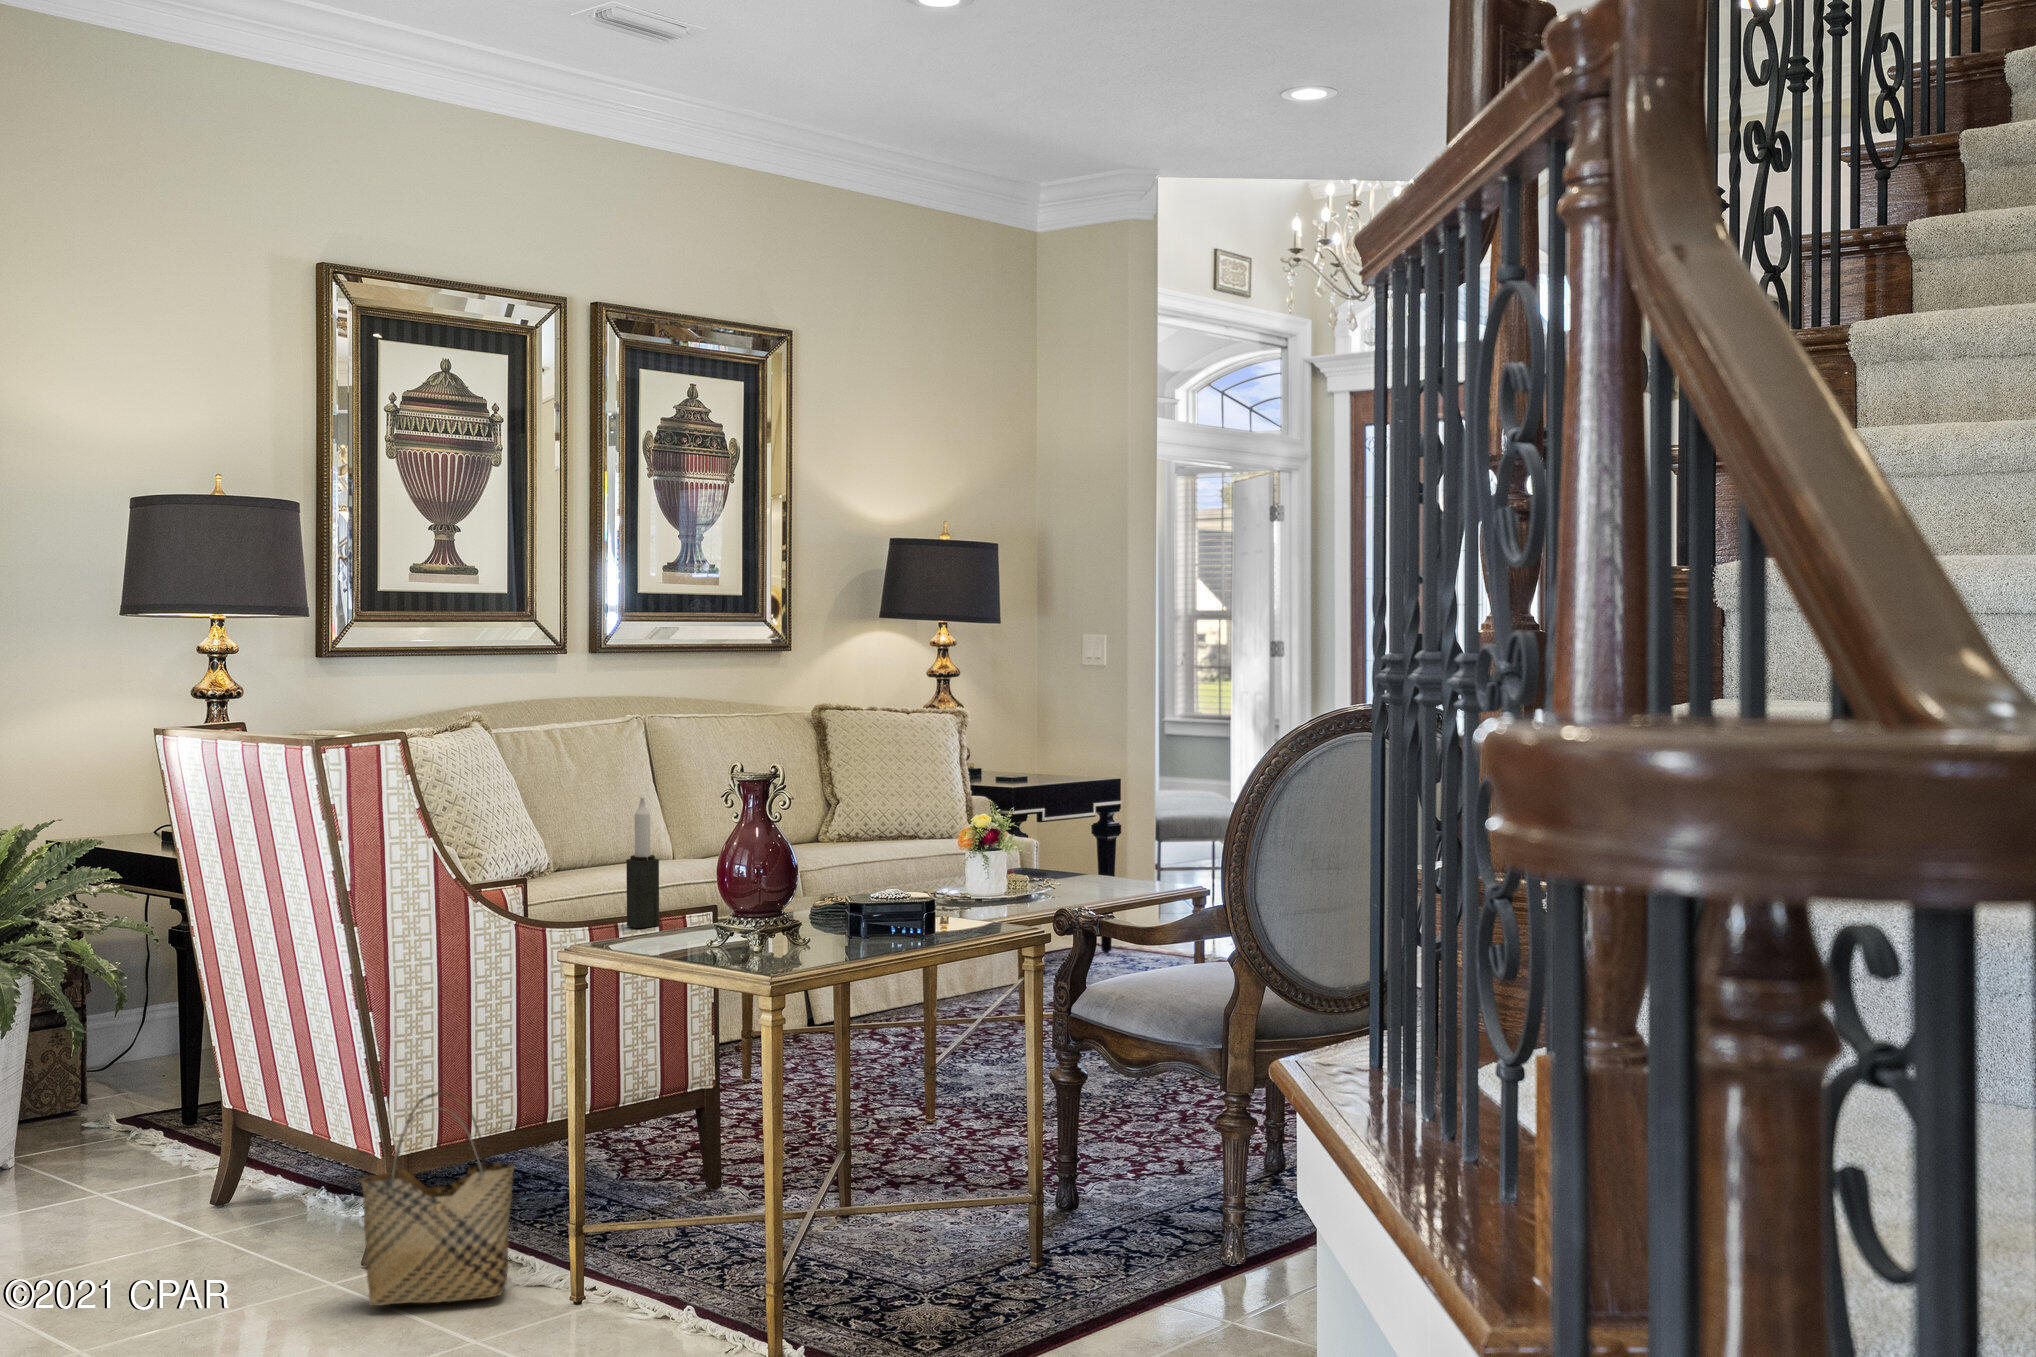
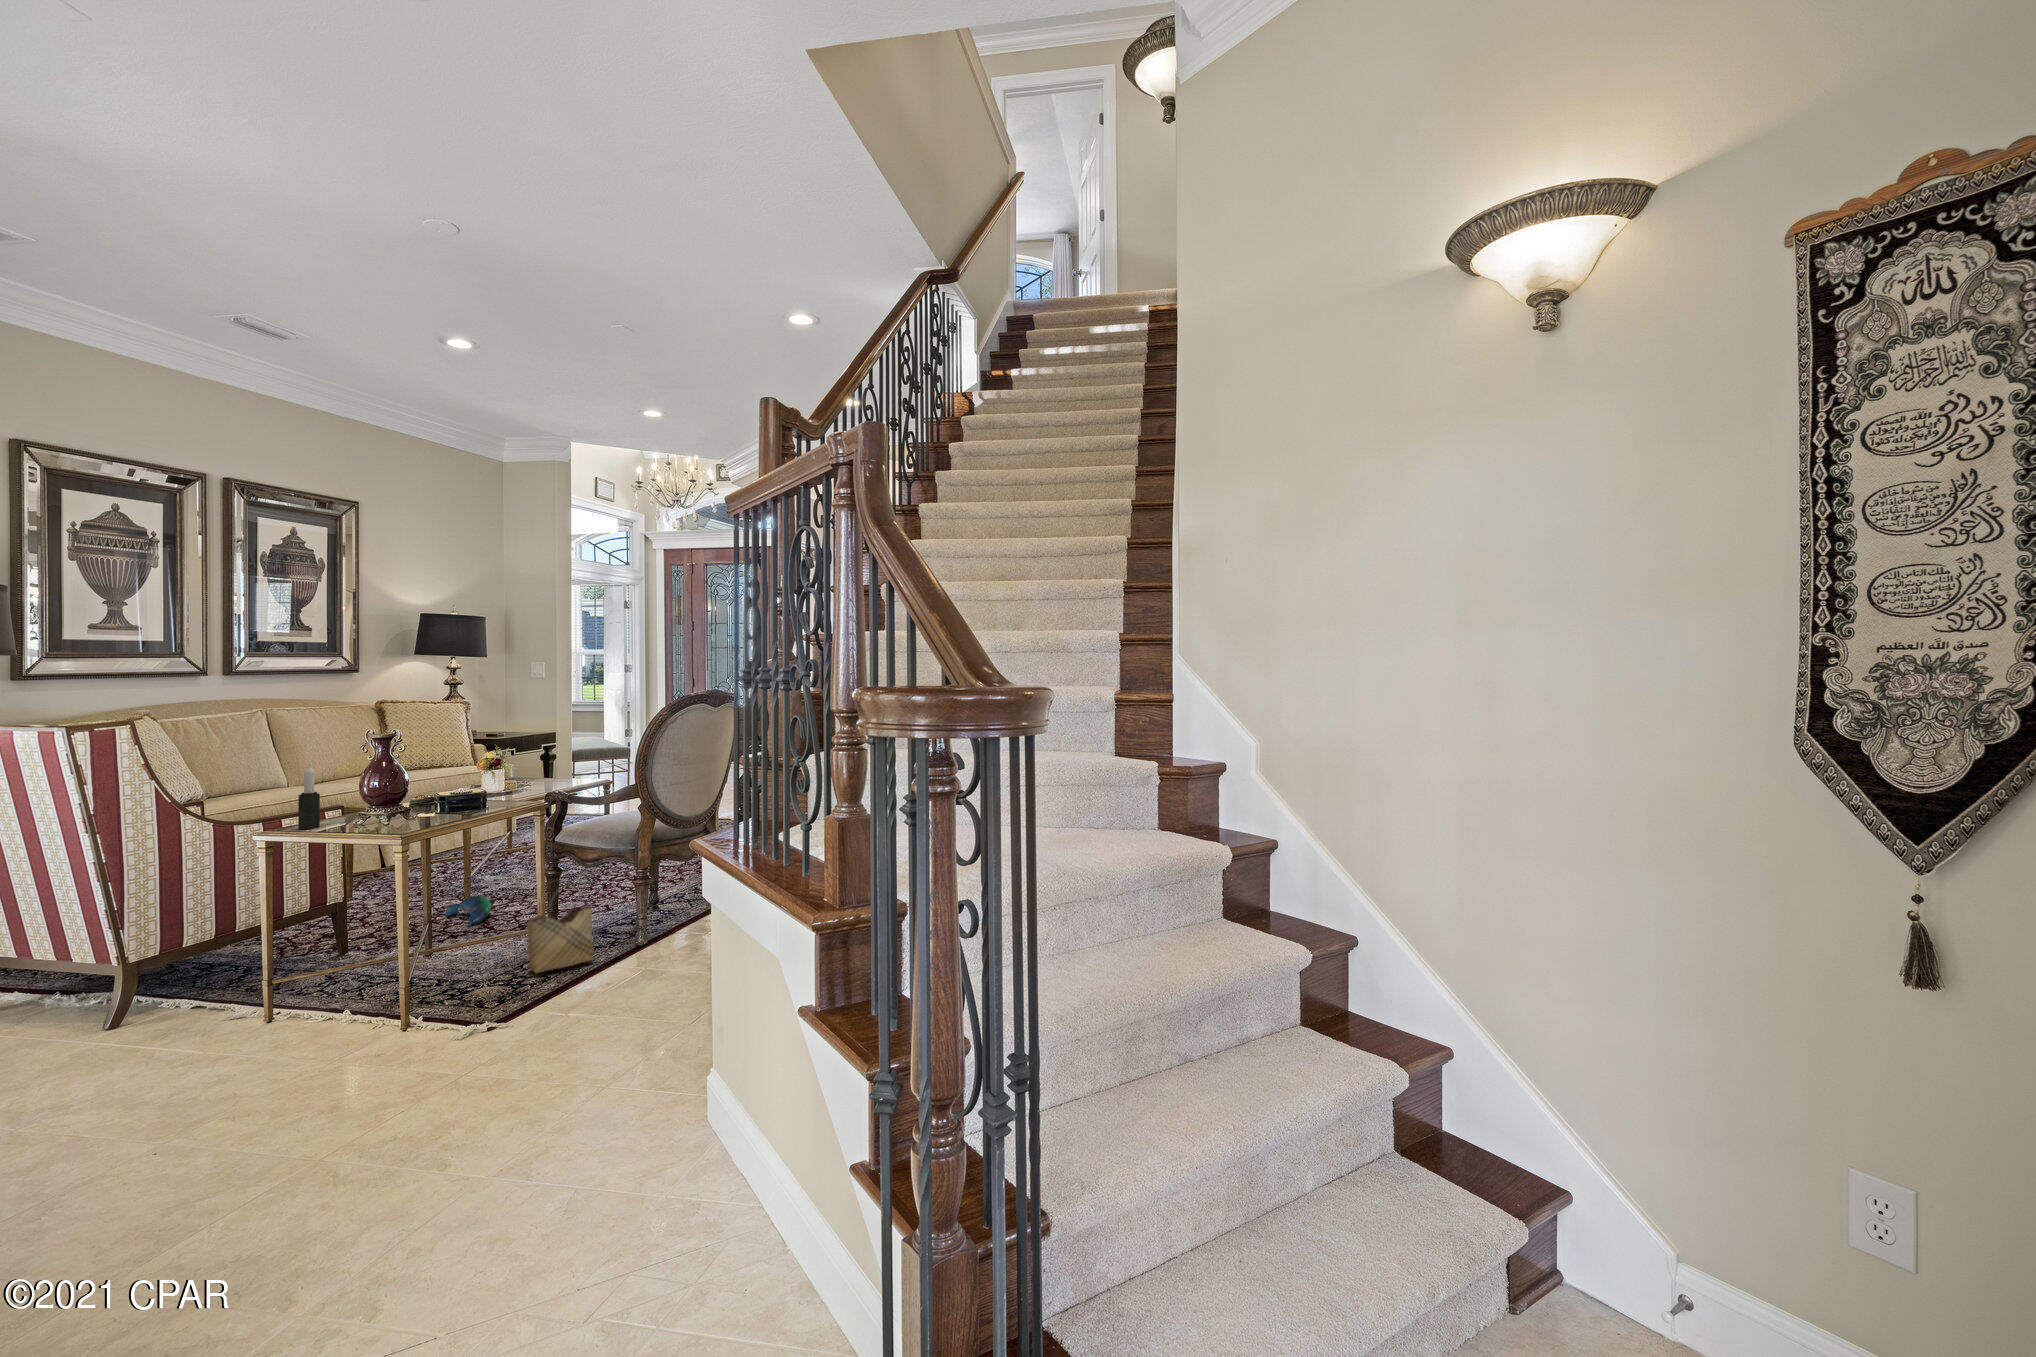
woven basket: present [360,1092,515,1306] -> present [527,884,594,973]
plush toy: none [887,1102,972,1164] -> present [445,896,495,926]

